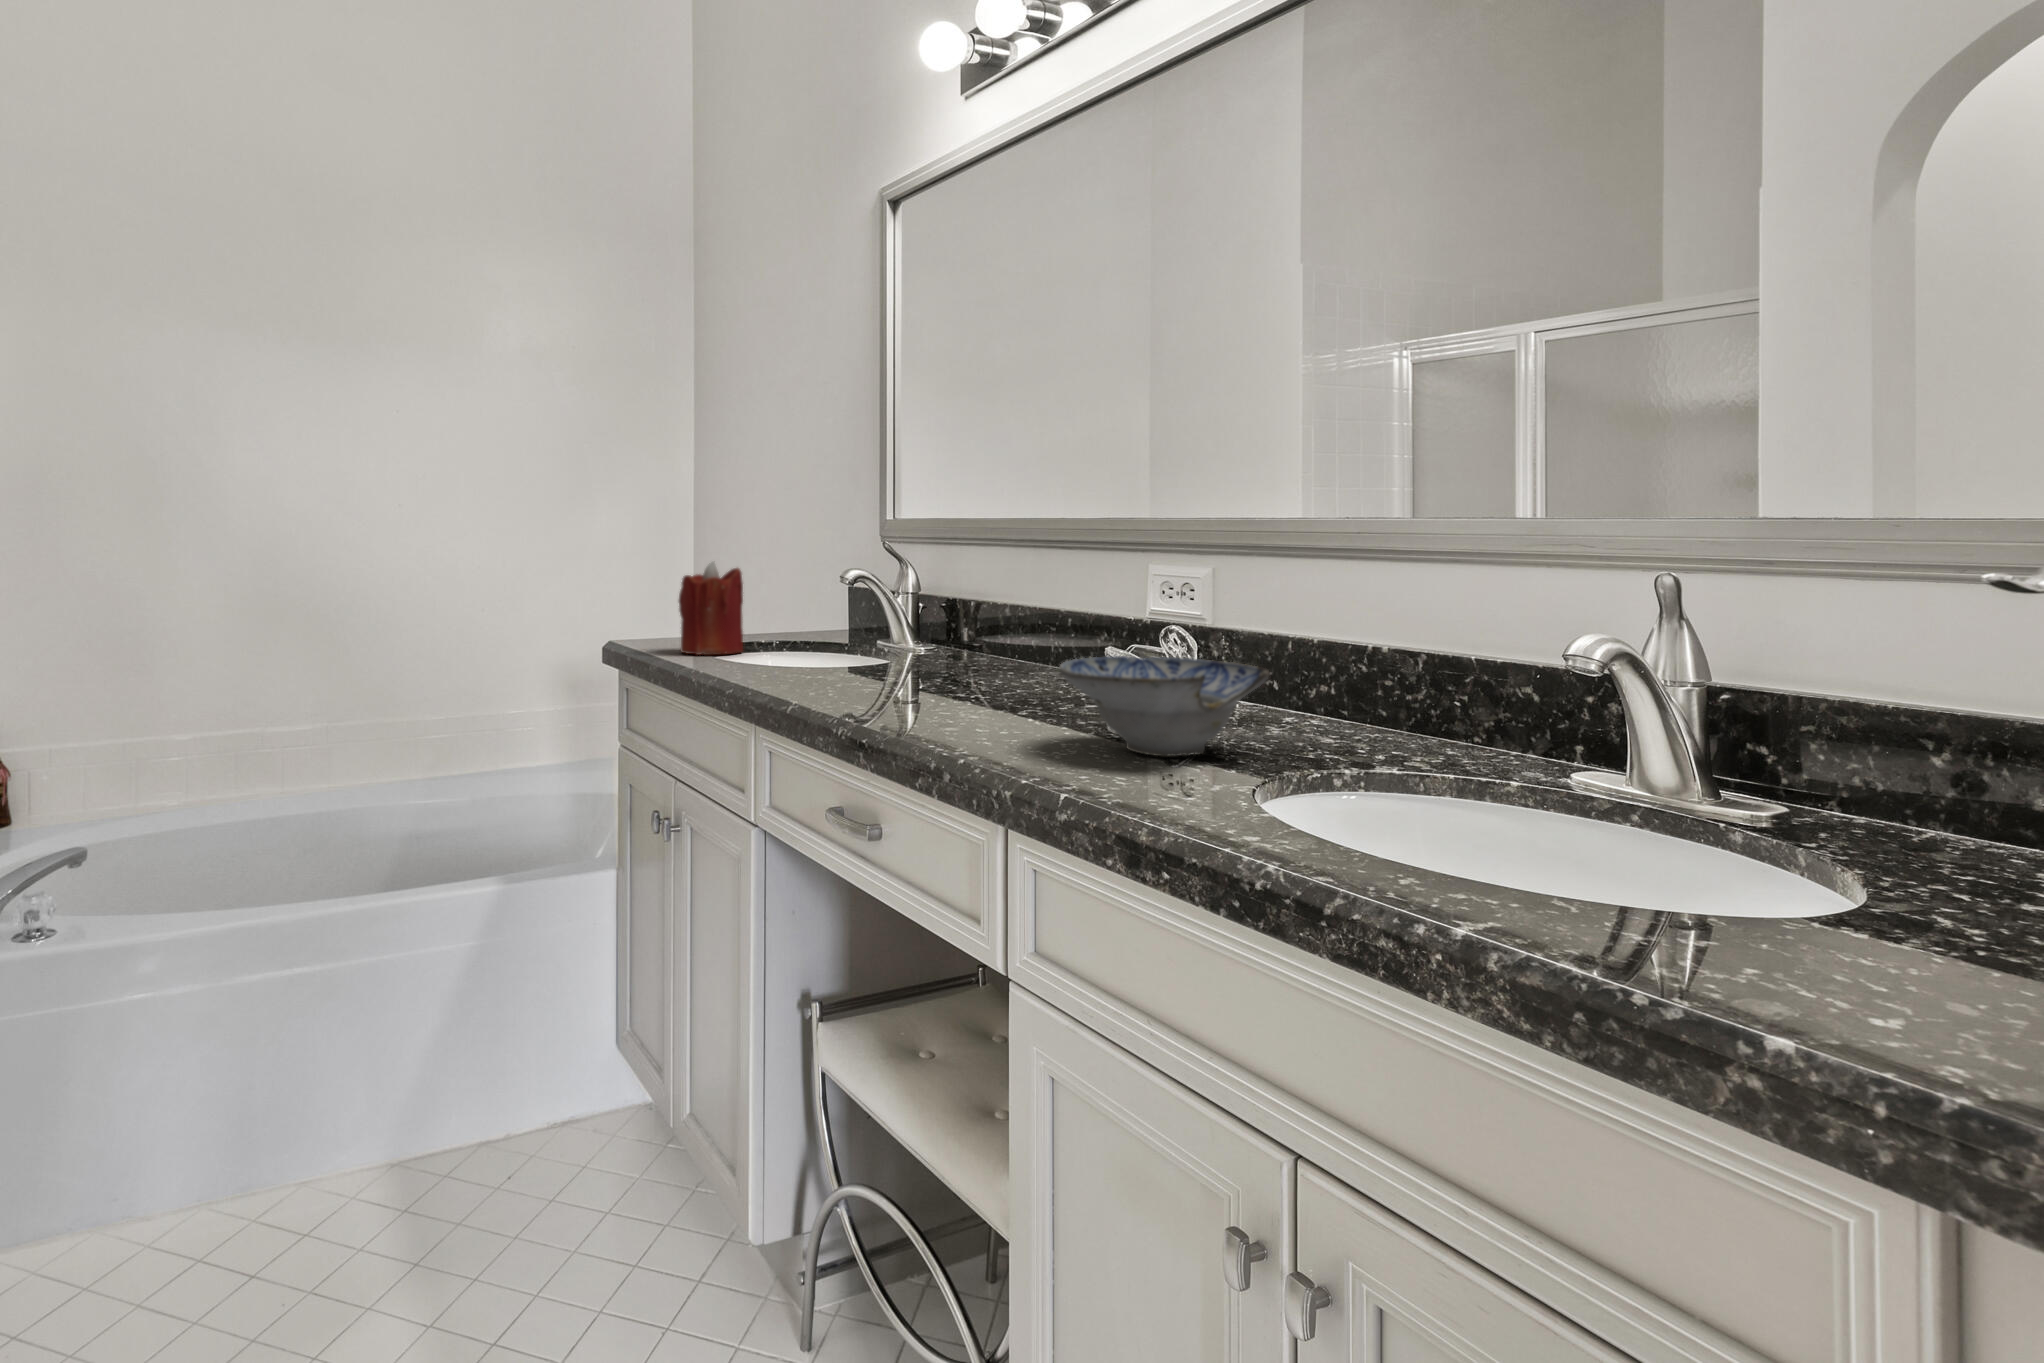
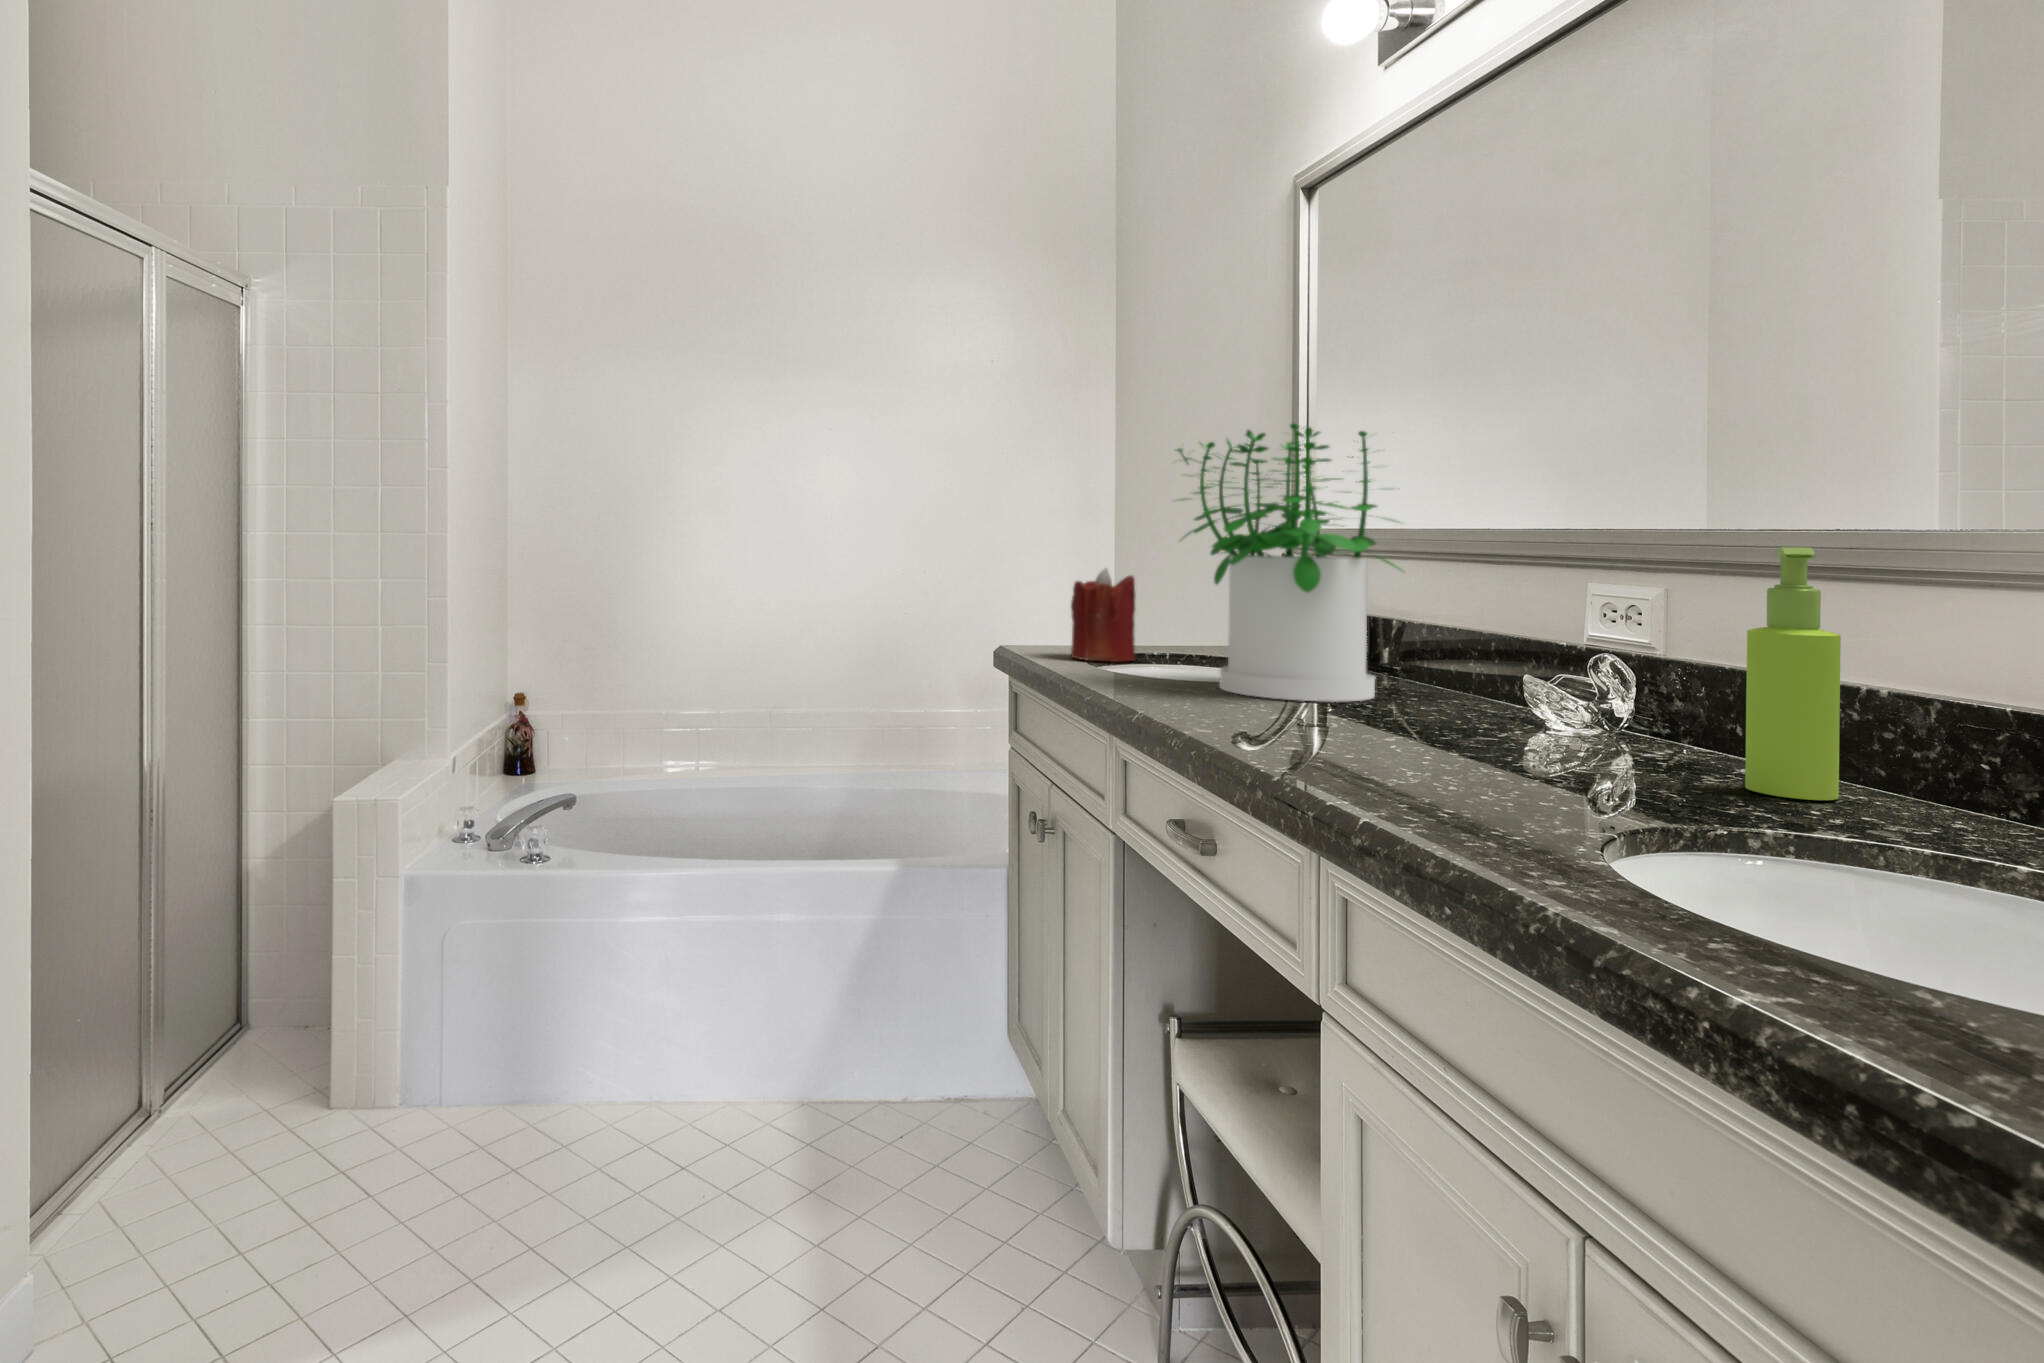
potted plant: none [791,421,999,683] -> present [1175,424,1404,702]
soap dispenser: none [1304,534,1369,741] -> present [1745,547,1841,800]
ceramic bowl: present [1059,656,1269,756] -> none [1404,678,1671,794]

